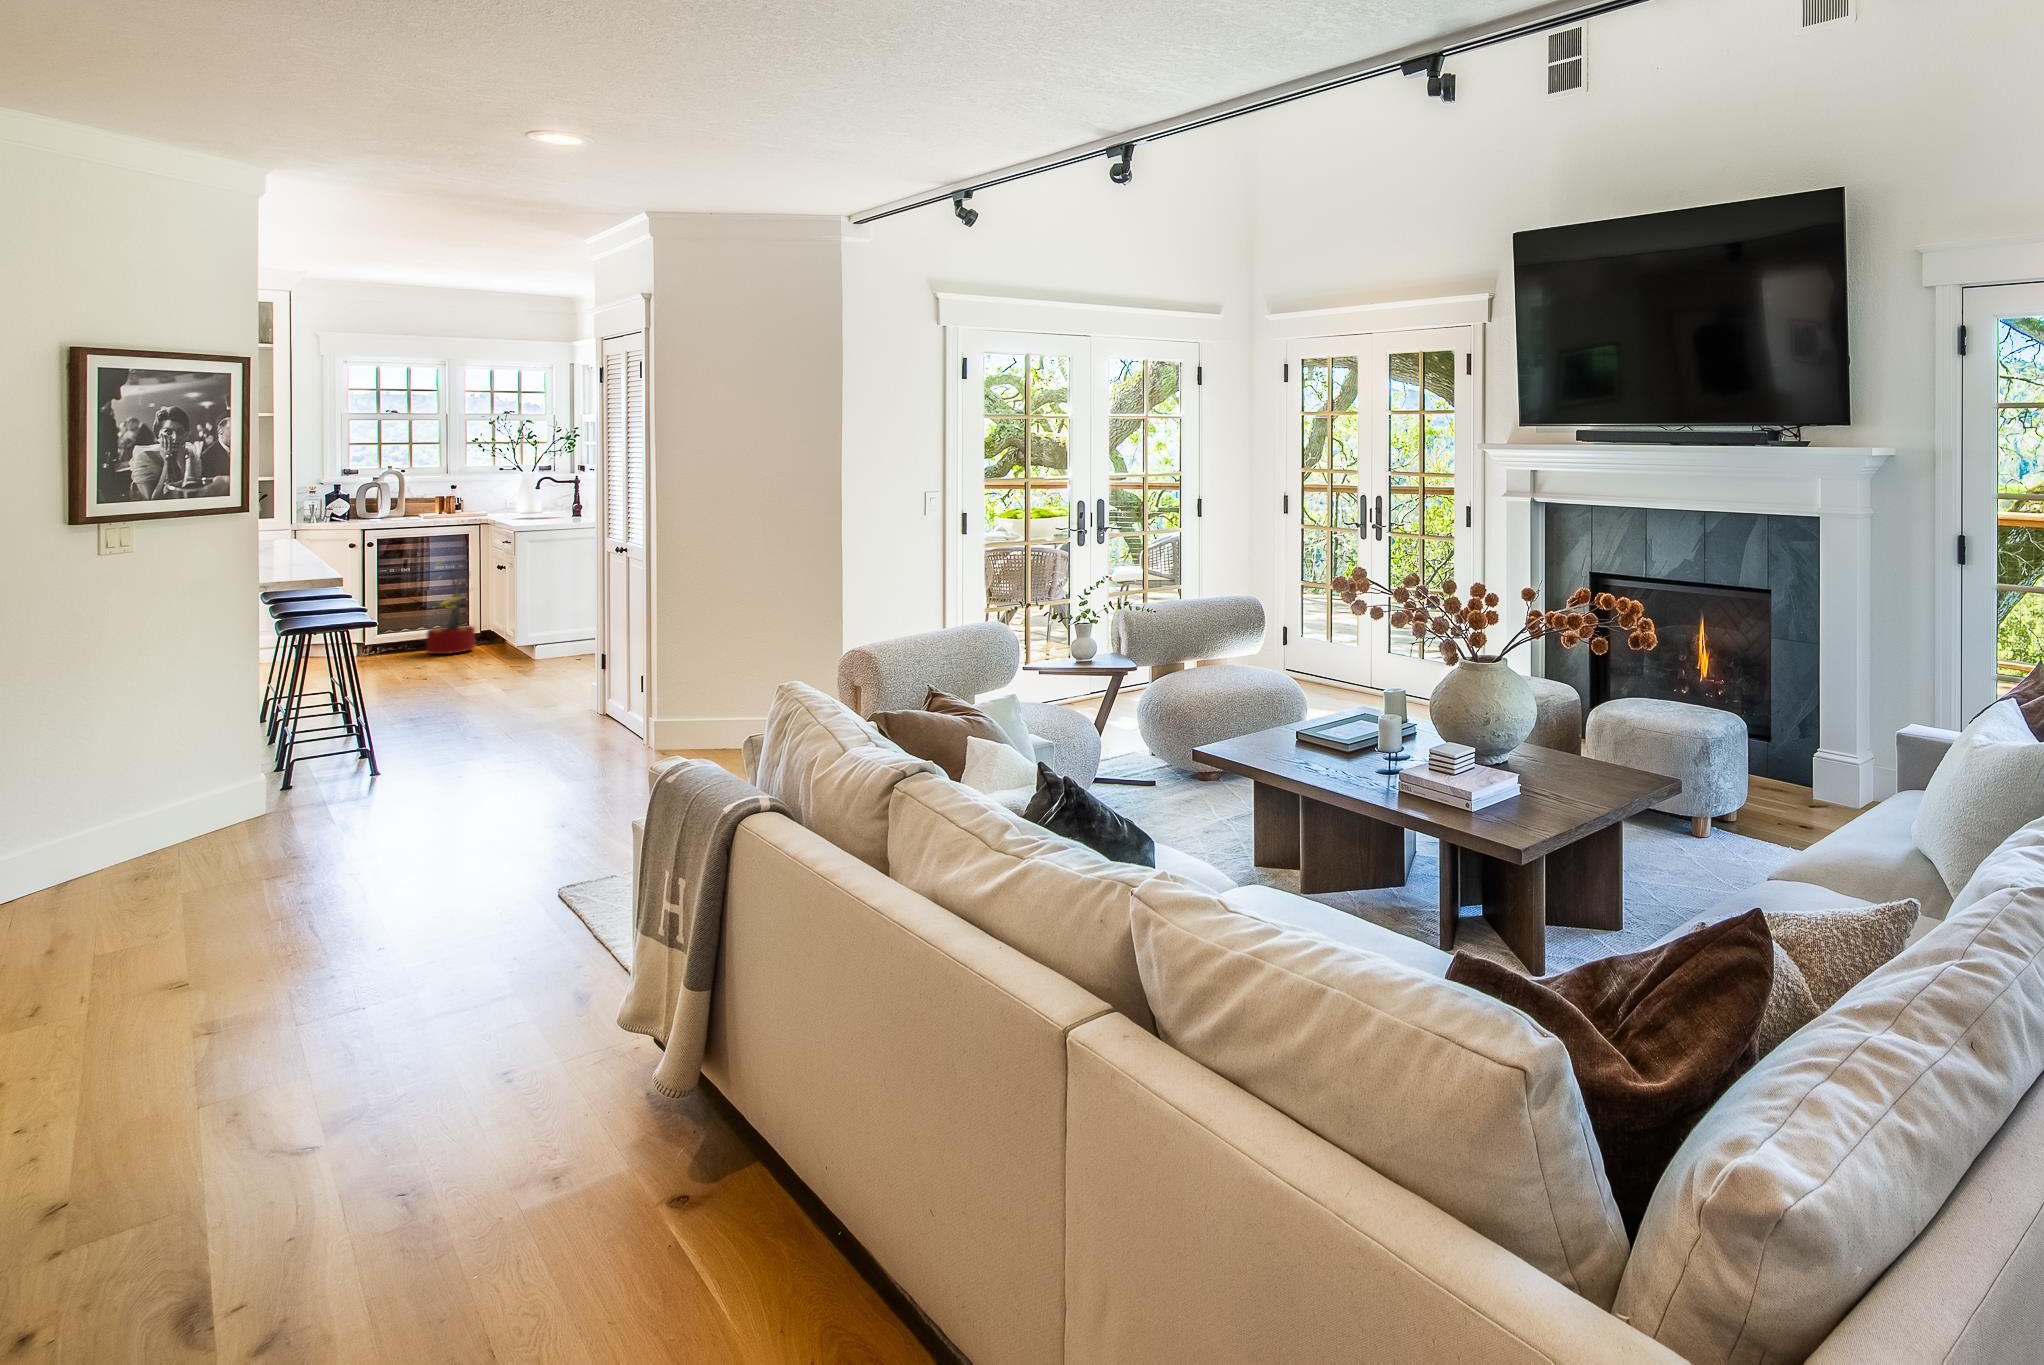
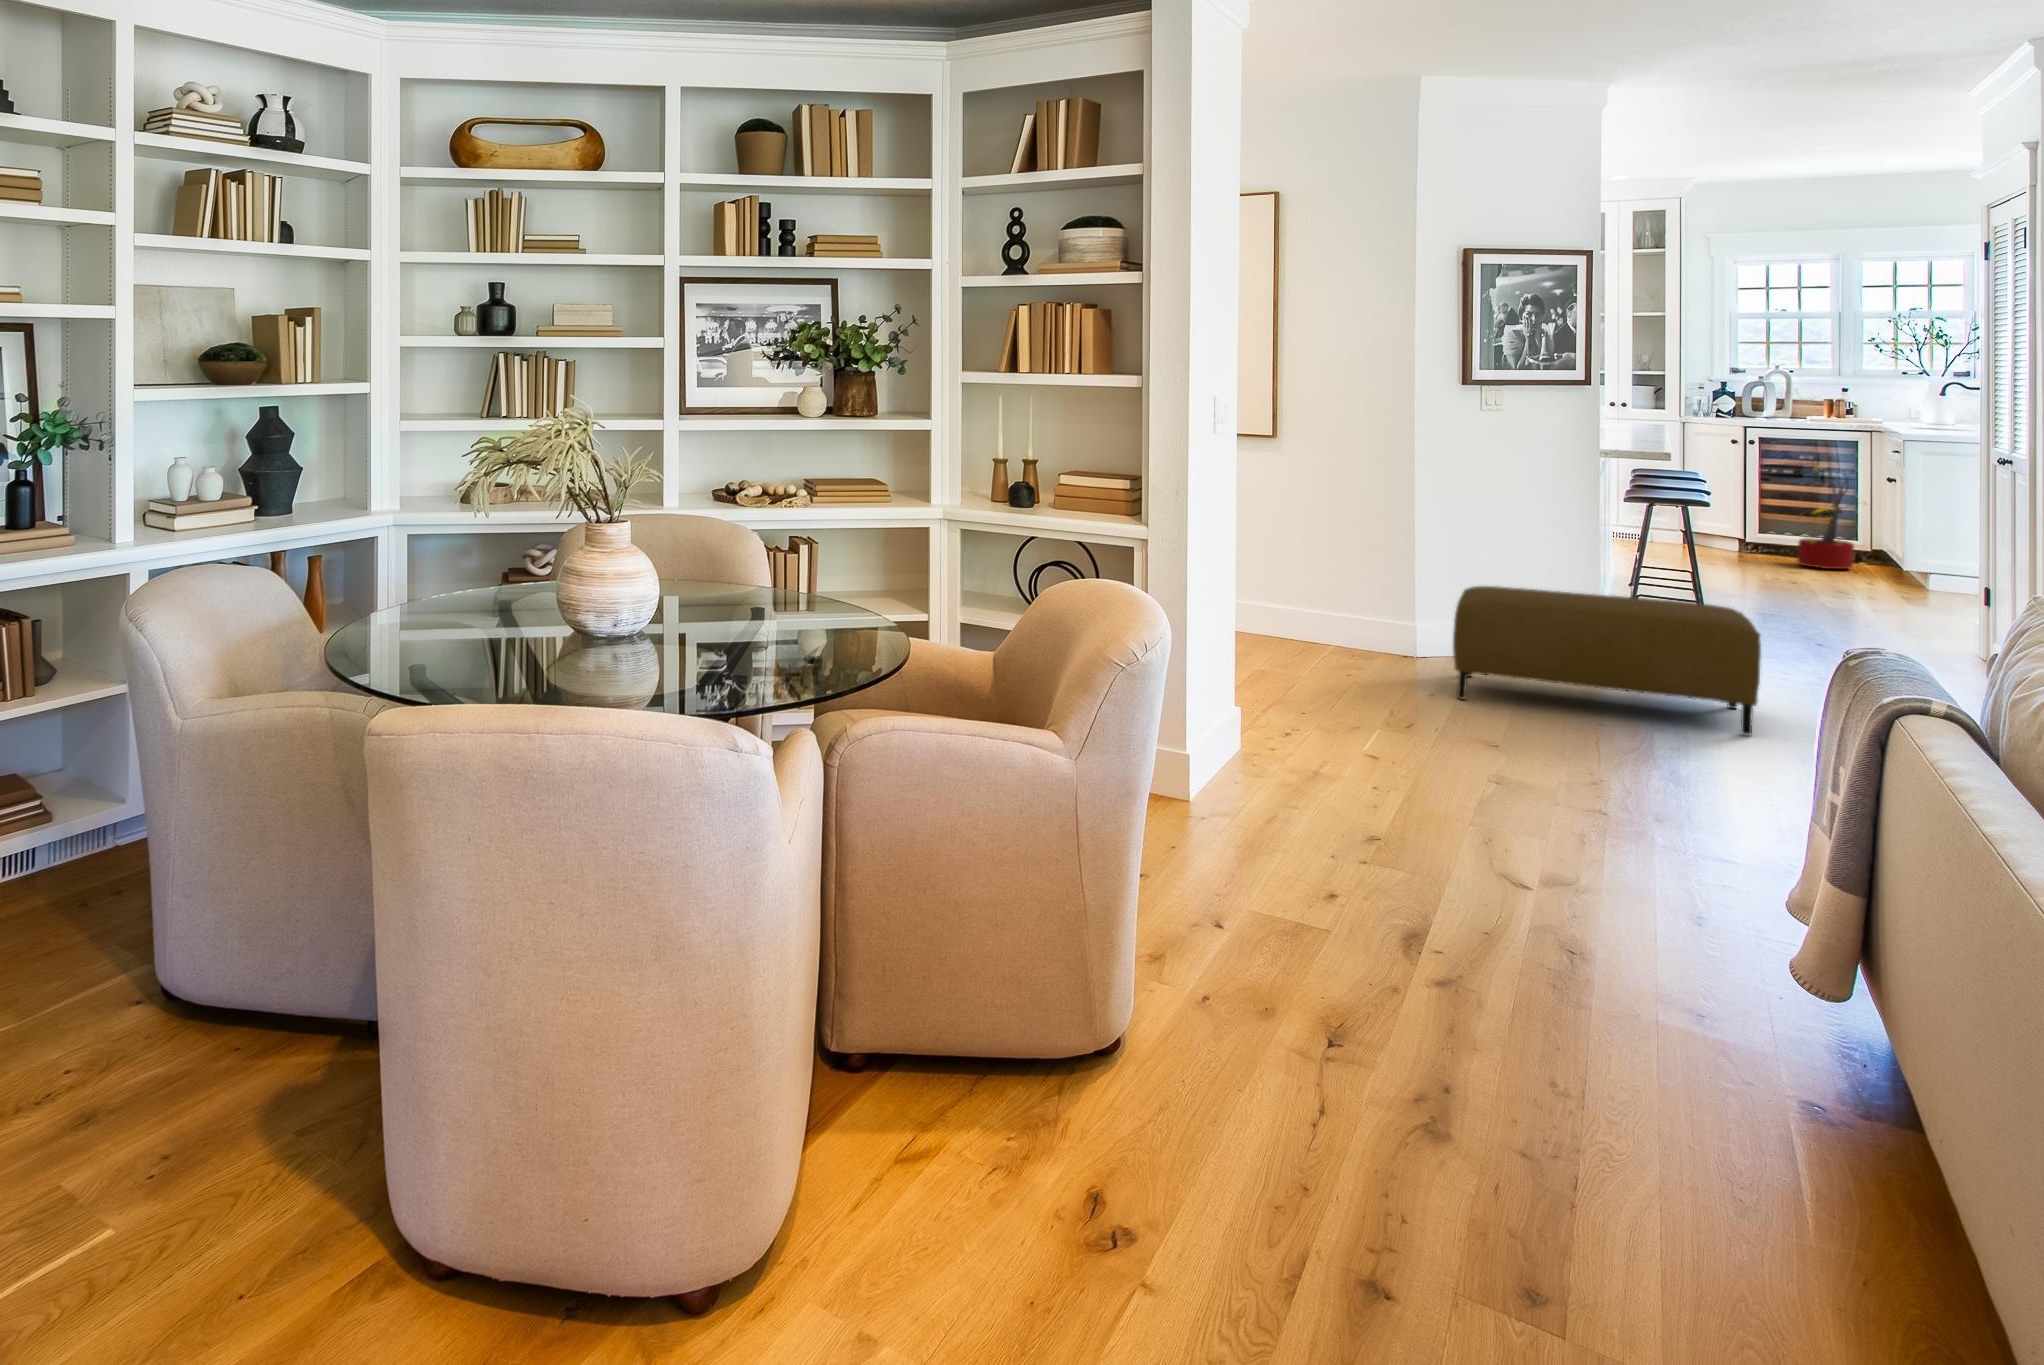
ottoman: none [106,725,478,921] -> present [1453,586,1761,736]

